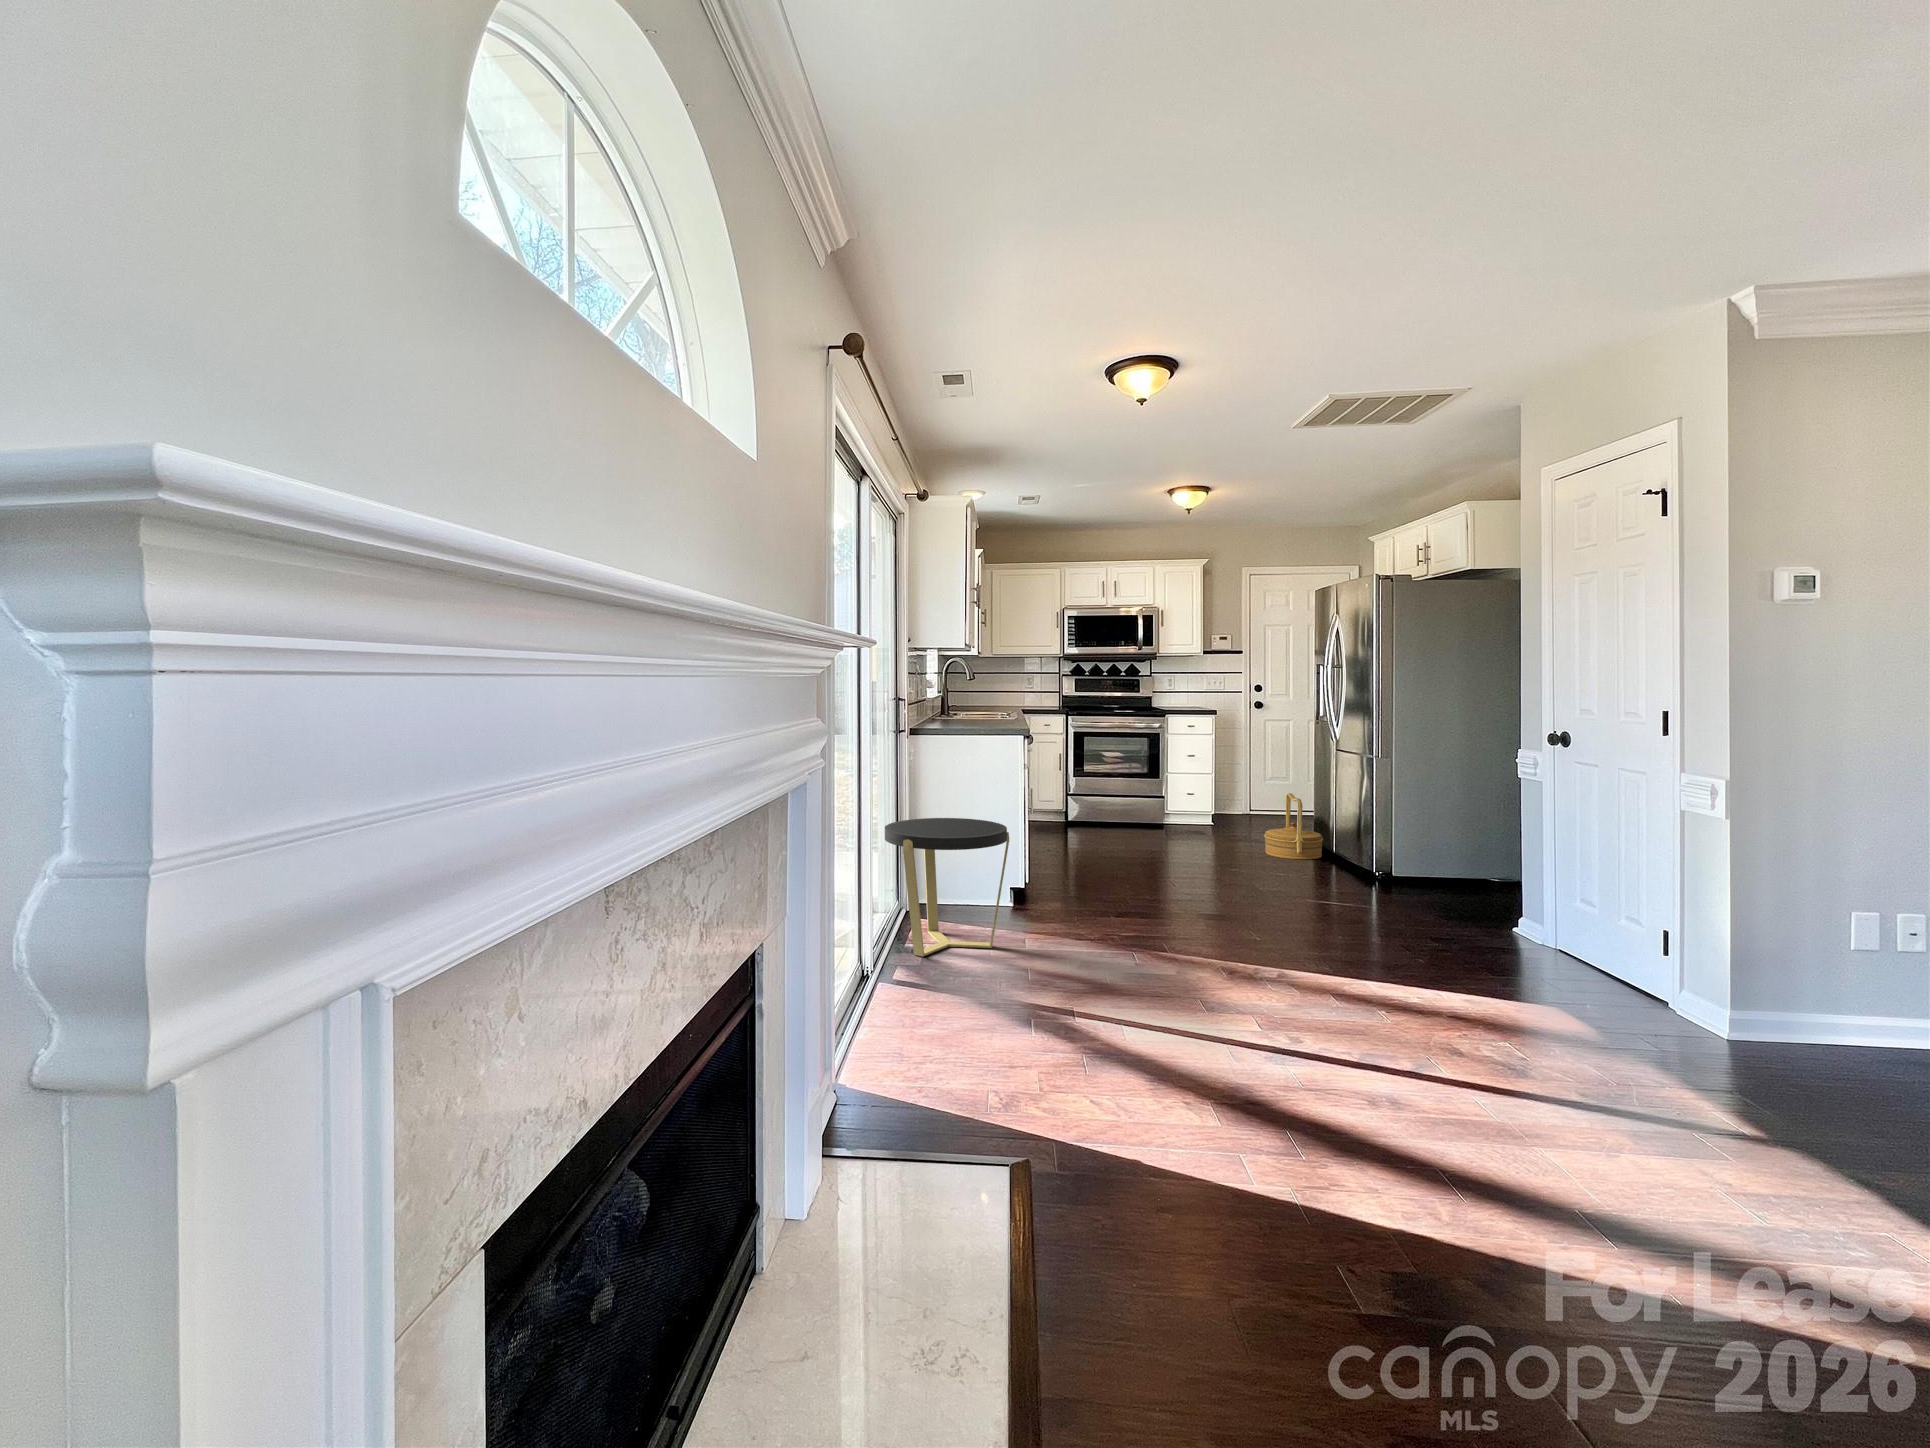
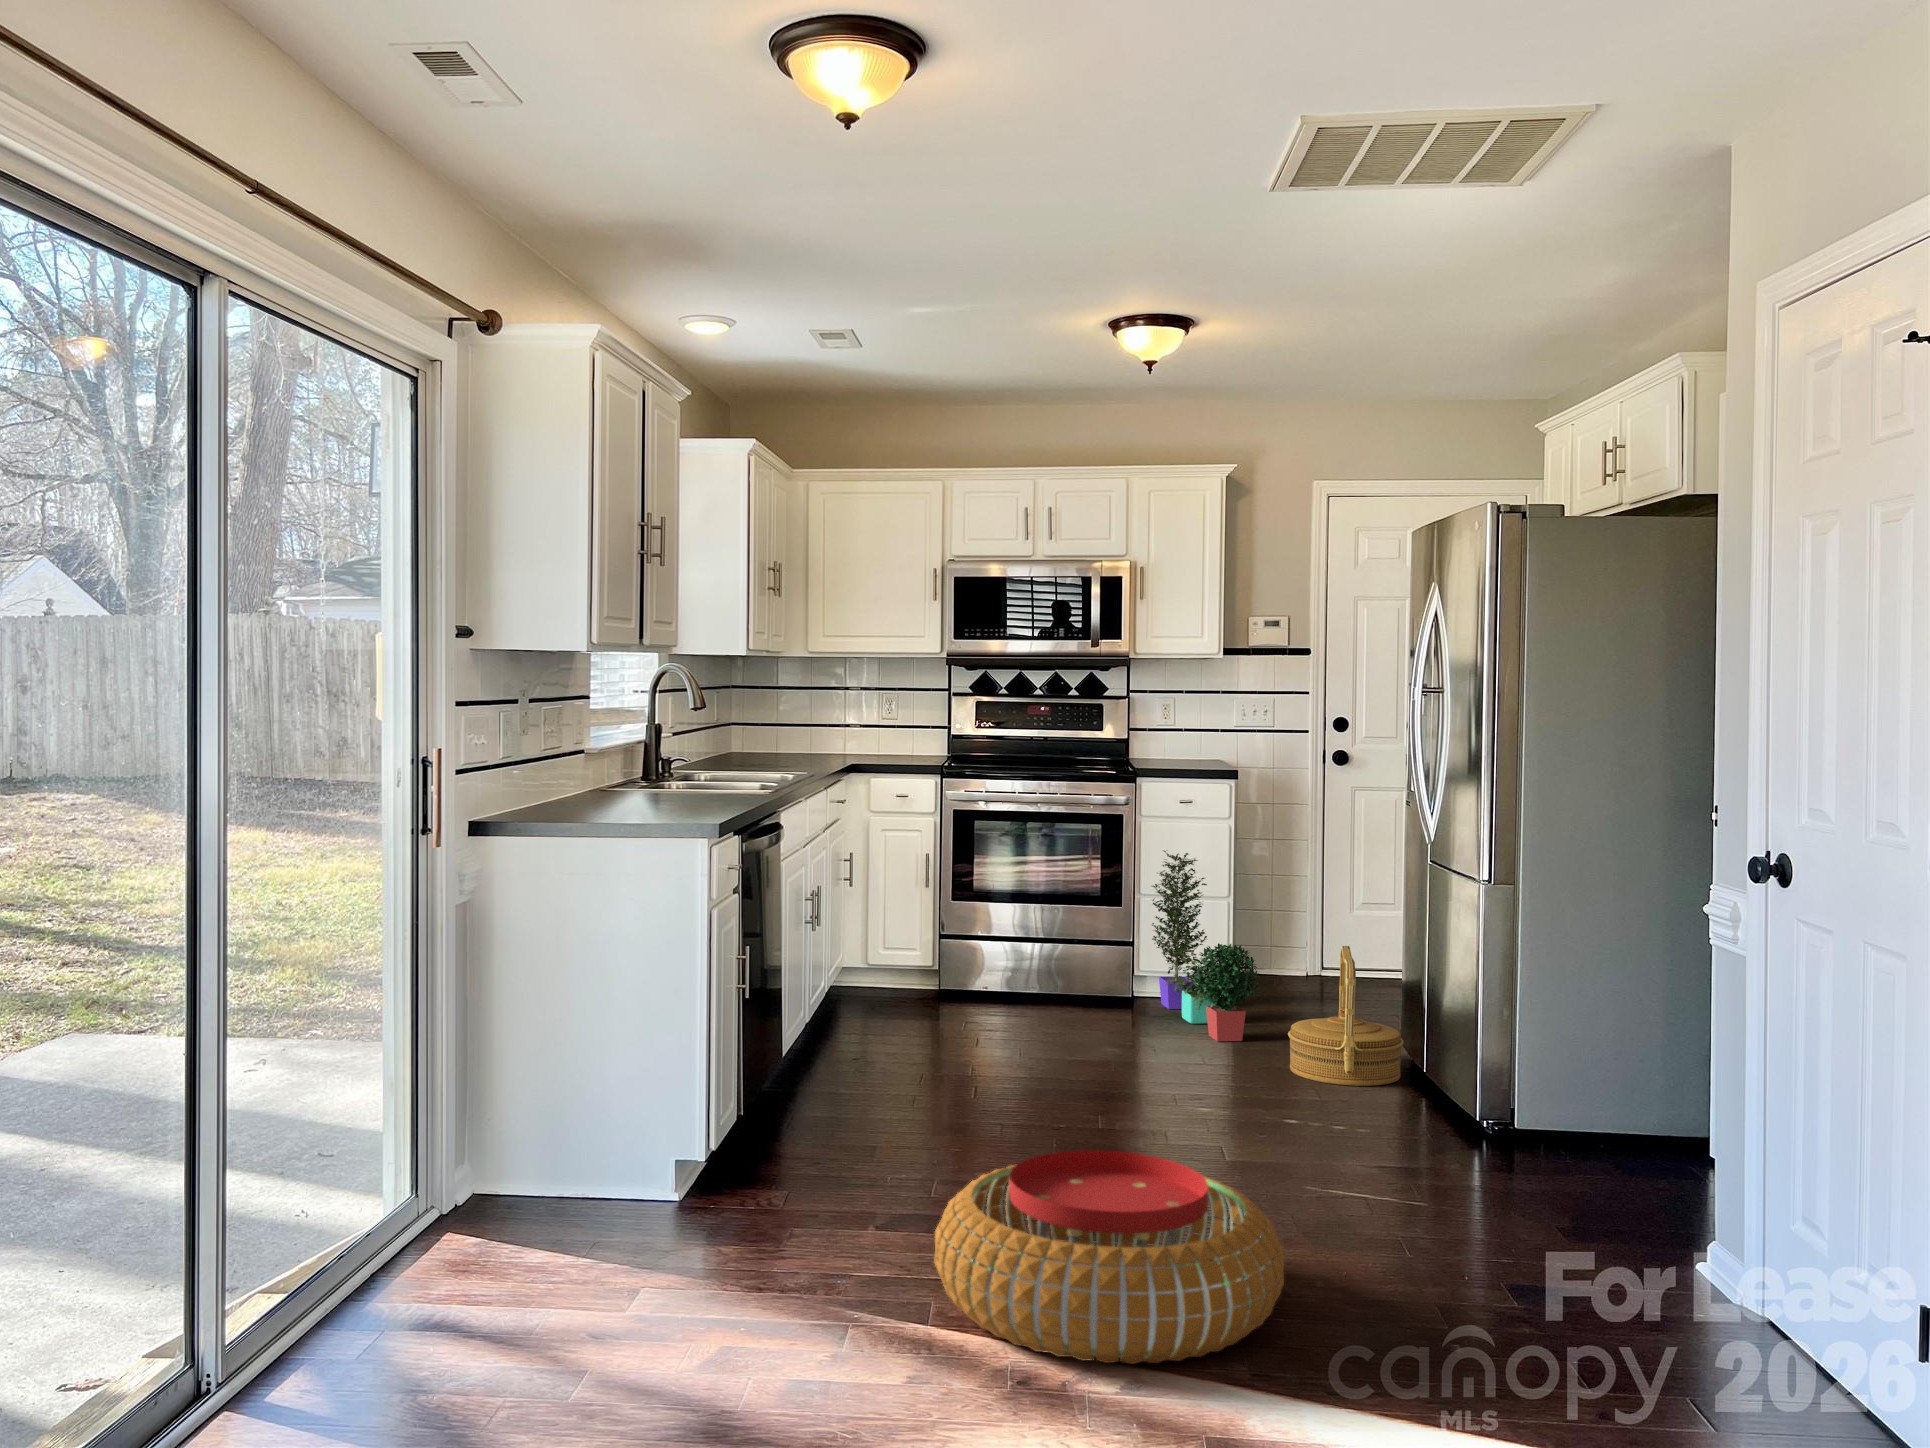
potted plant: none [1176,750,1242,842] -> present [1152,851,1260,1041]
side table: present [885,818,1009,957] -> none [274,1010,558,1333]
pouf: none [1172,877,1339,963] -> present [934,1150,1284,1364]

